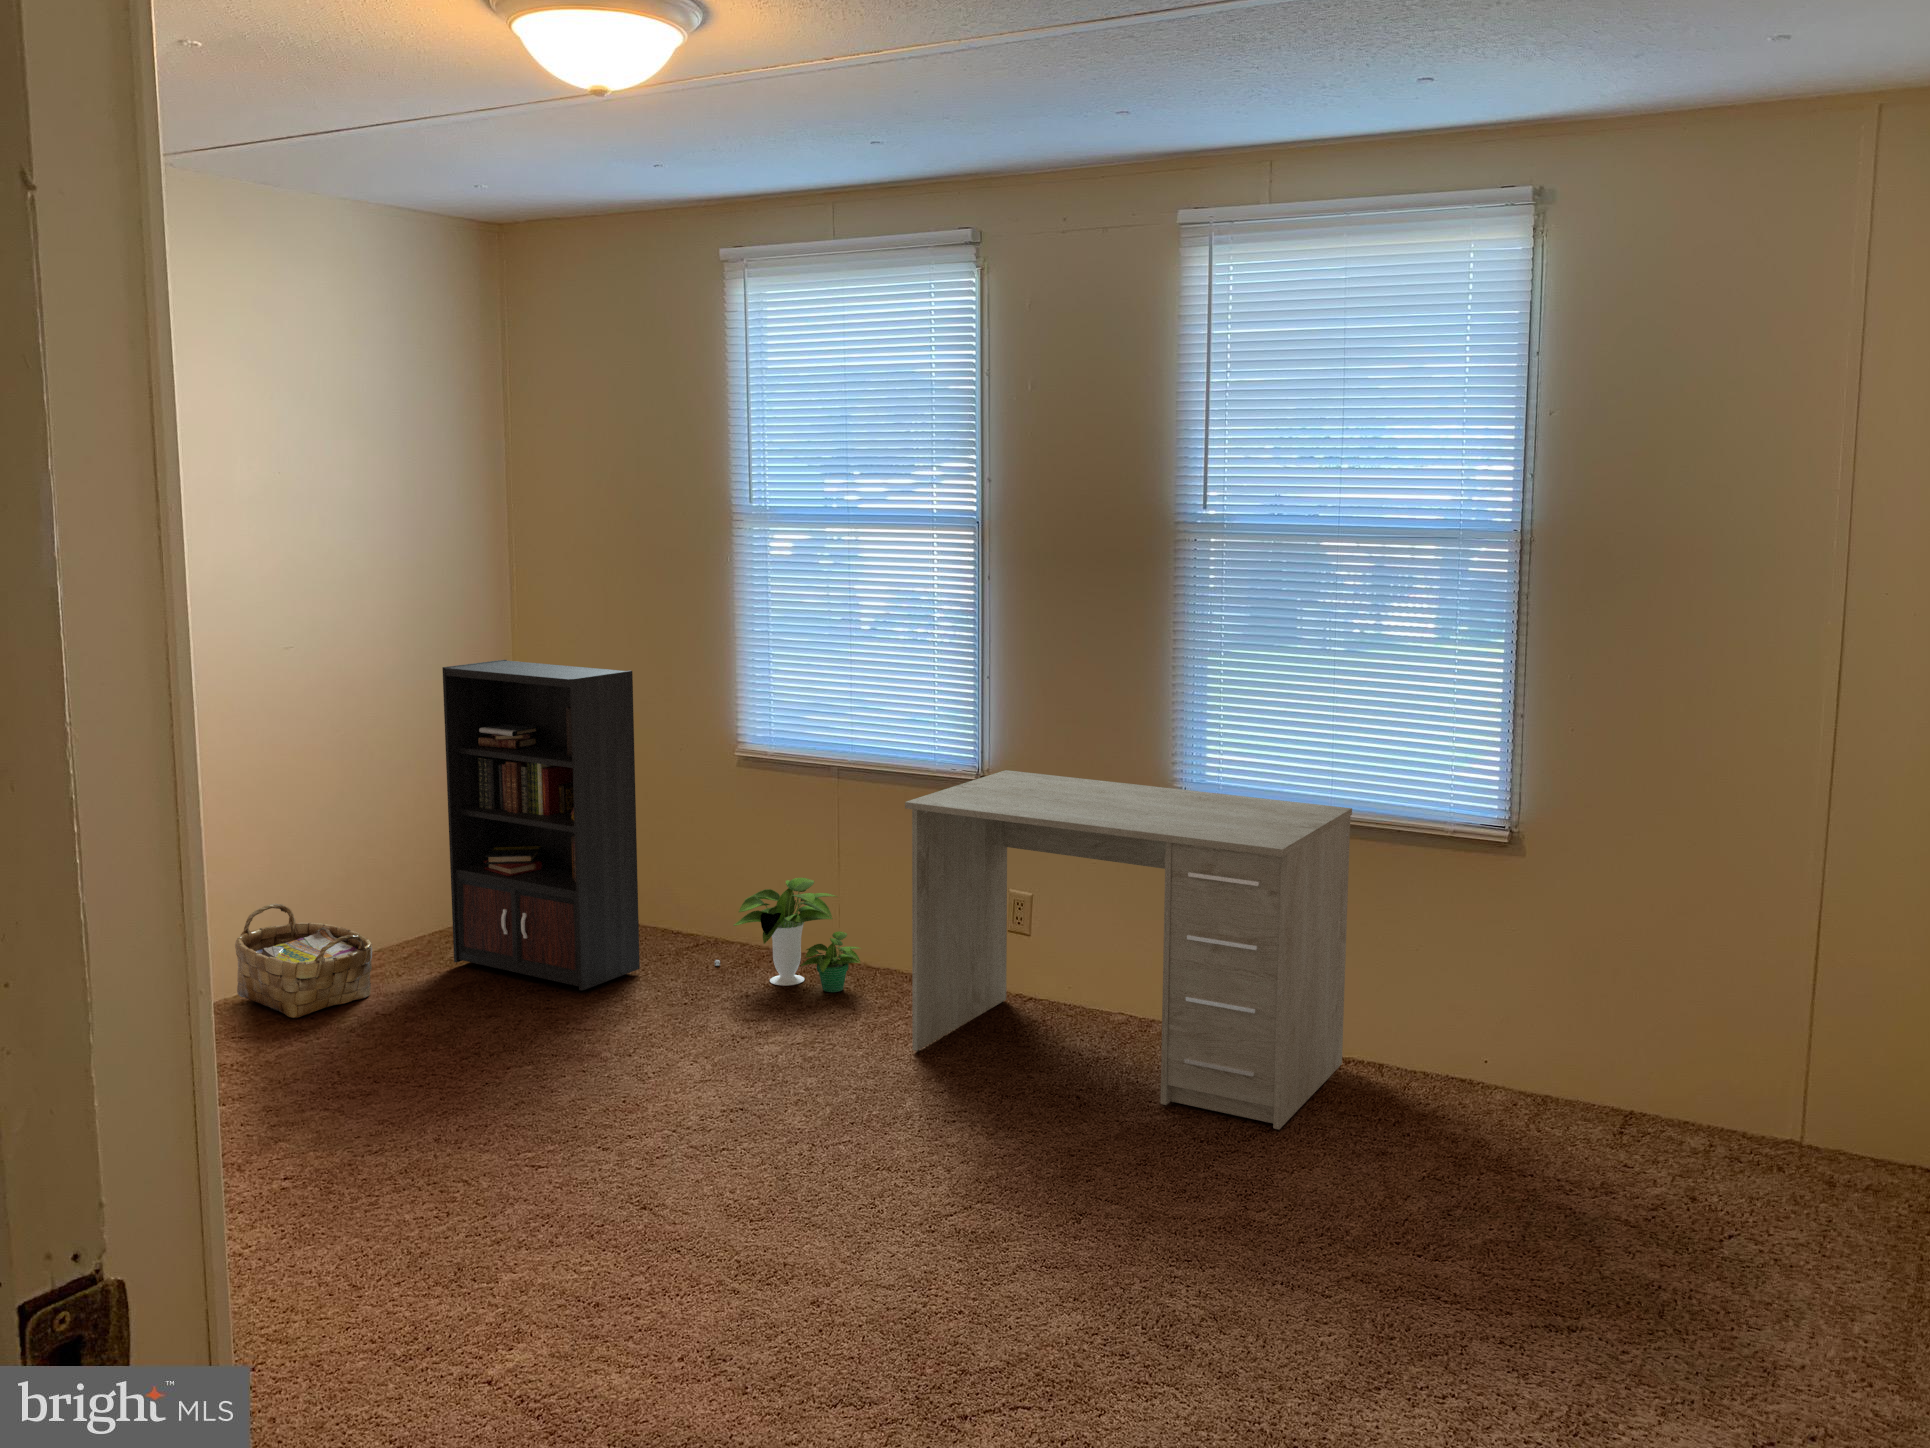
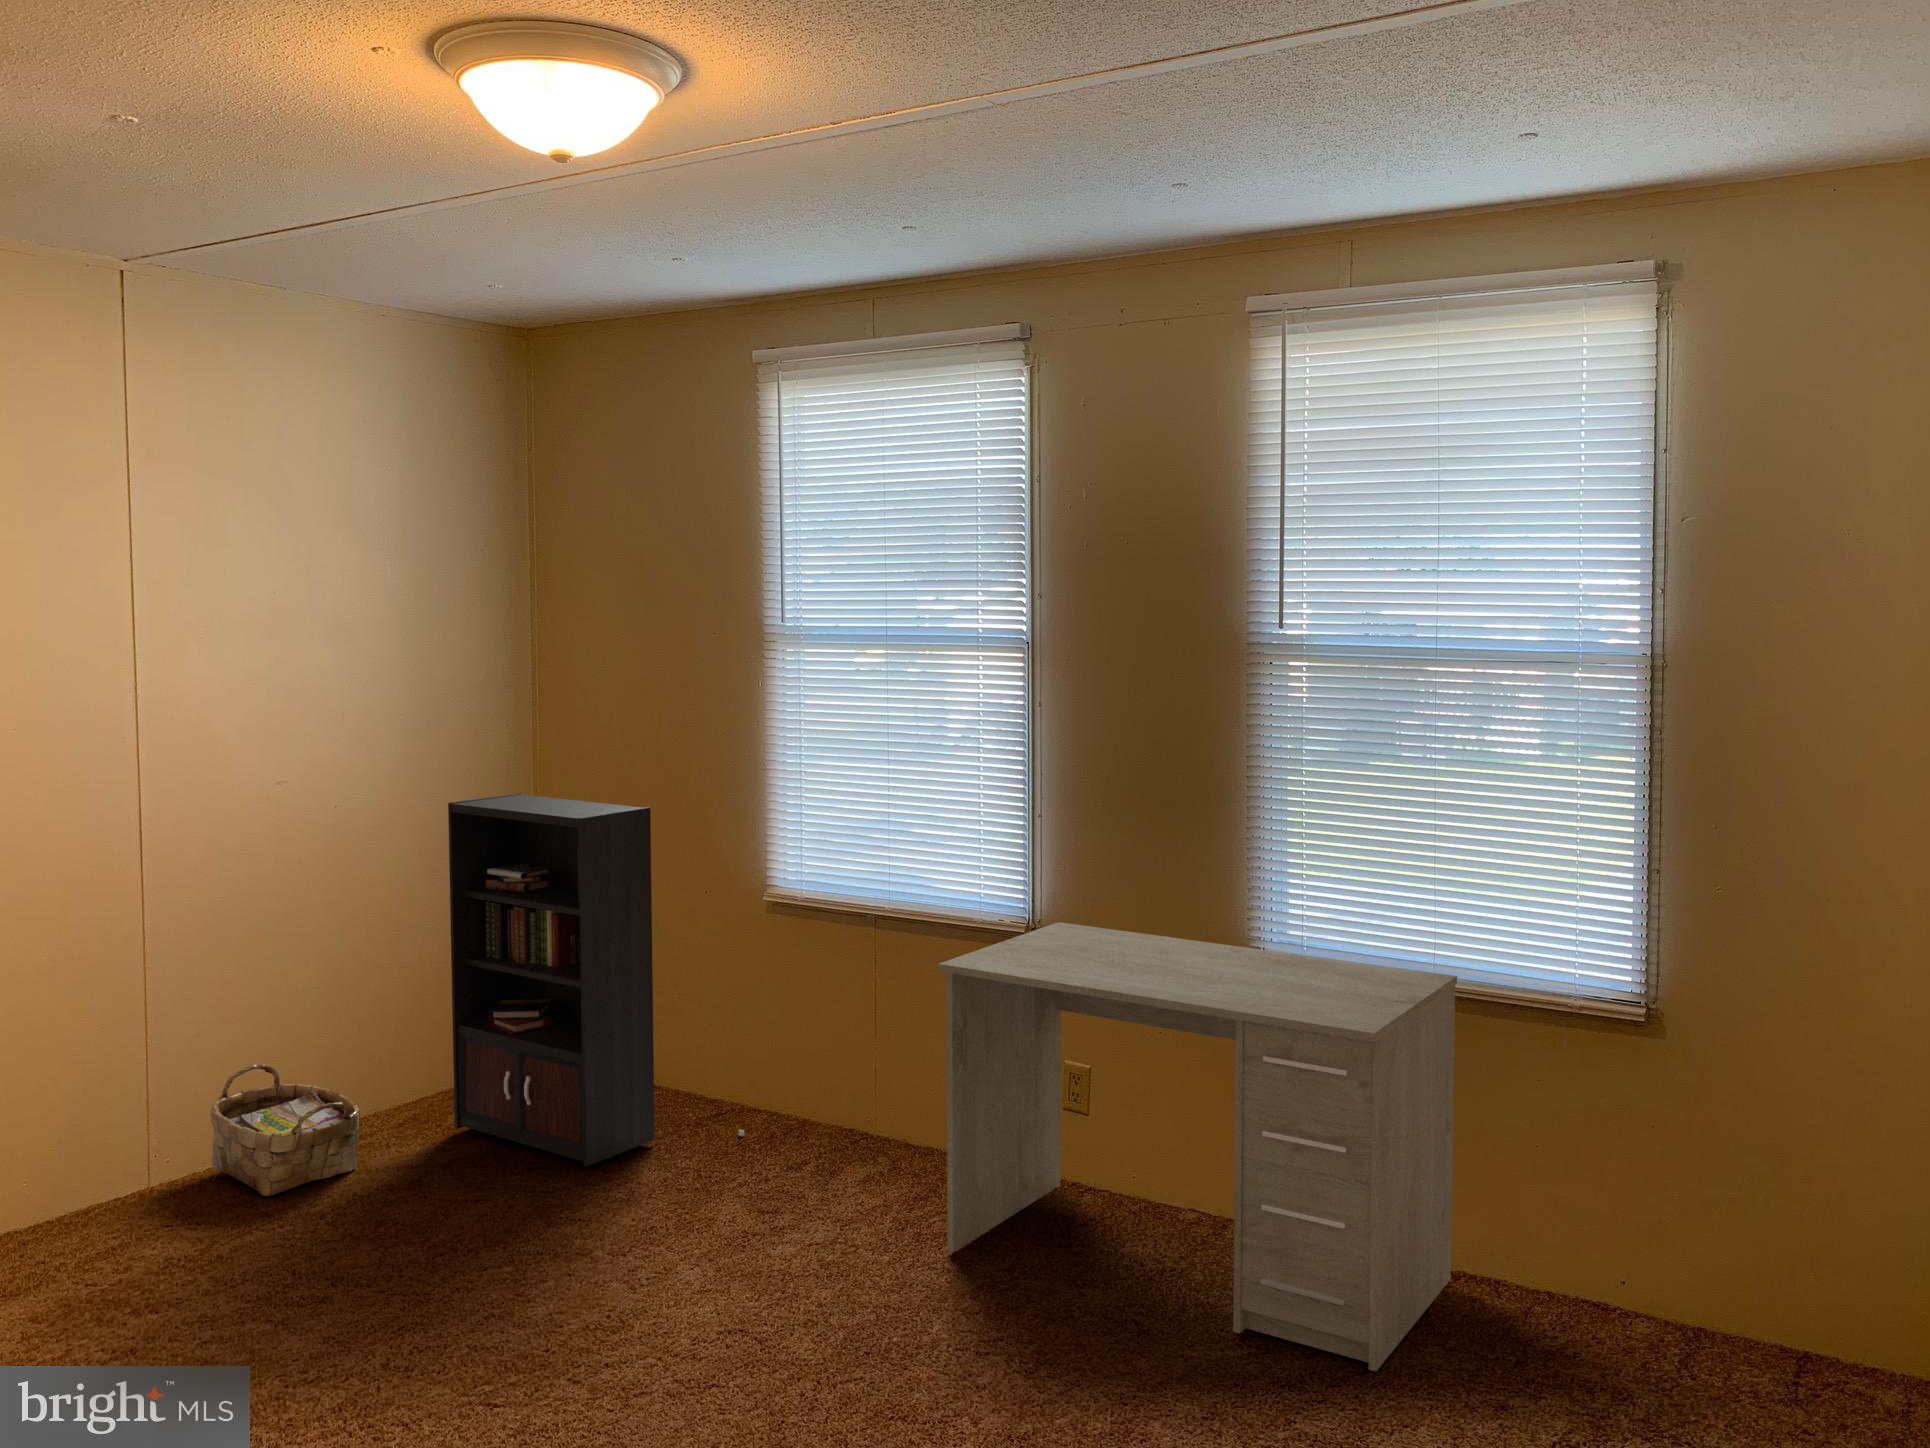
potted plant: present [733,878,860,992] -> none [756,1039,899,1172]

